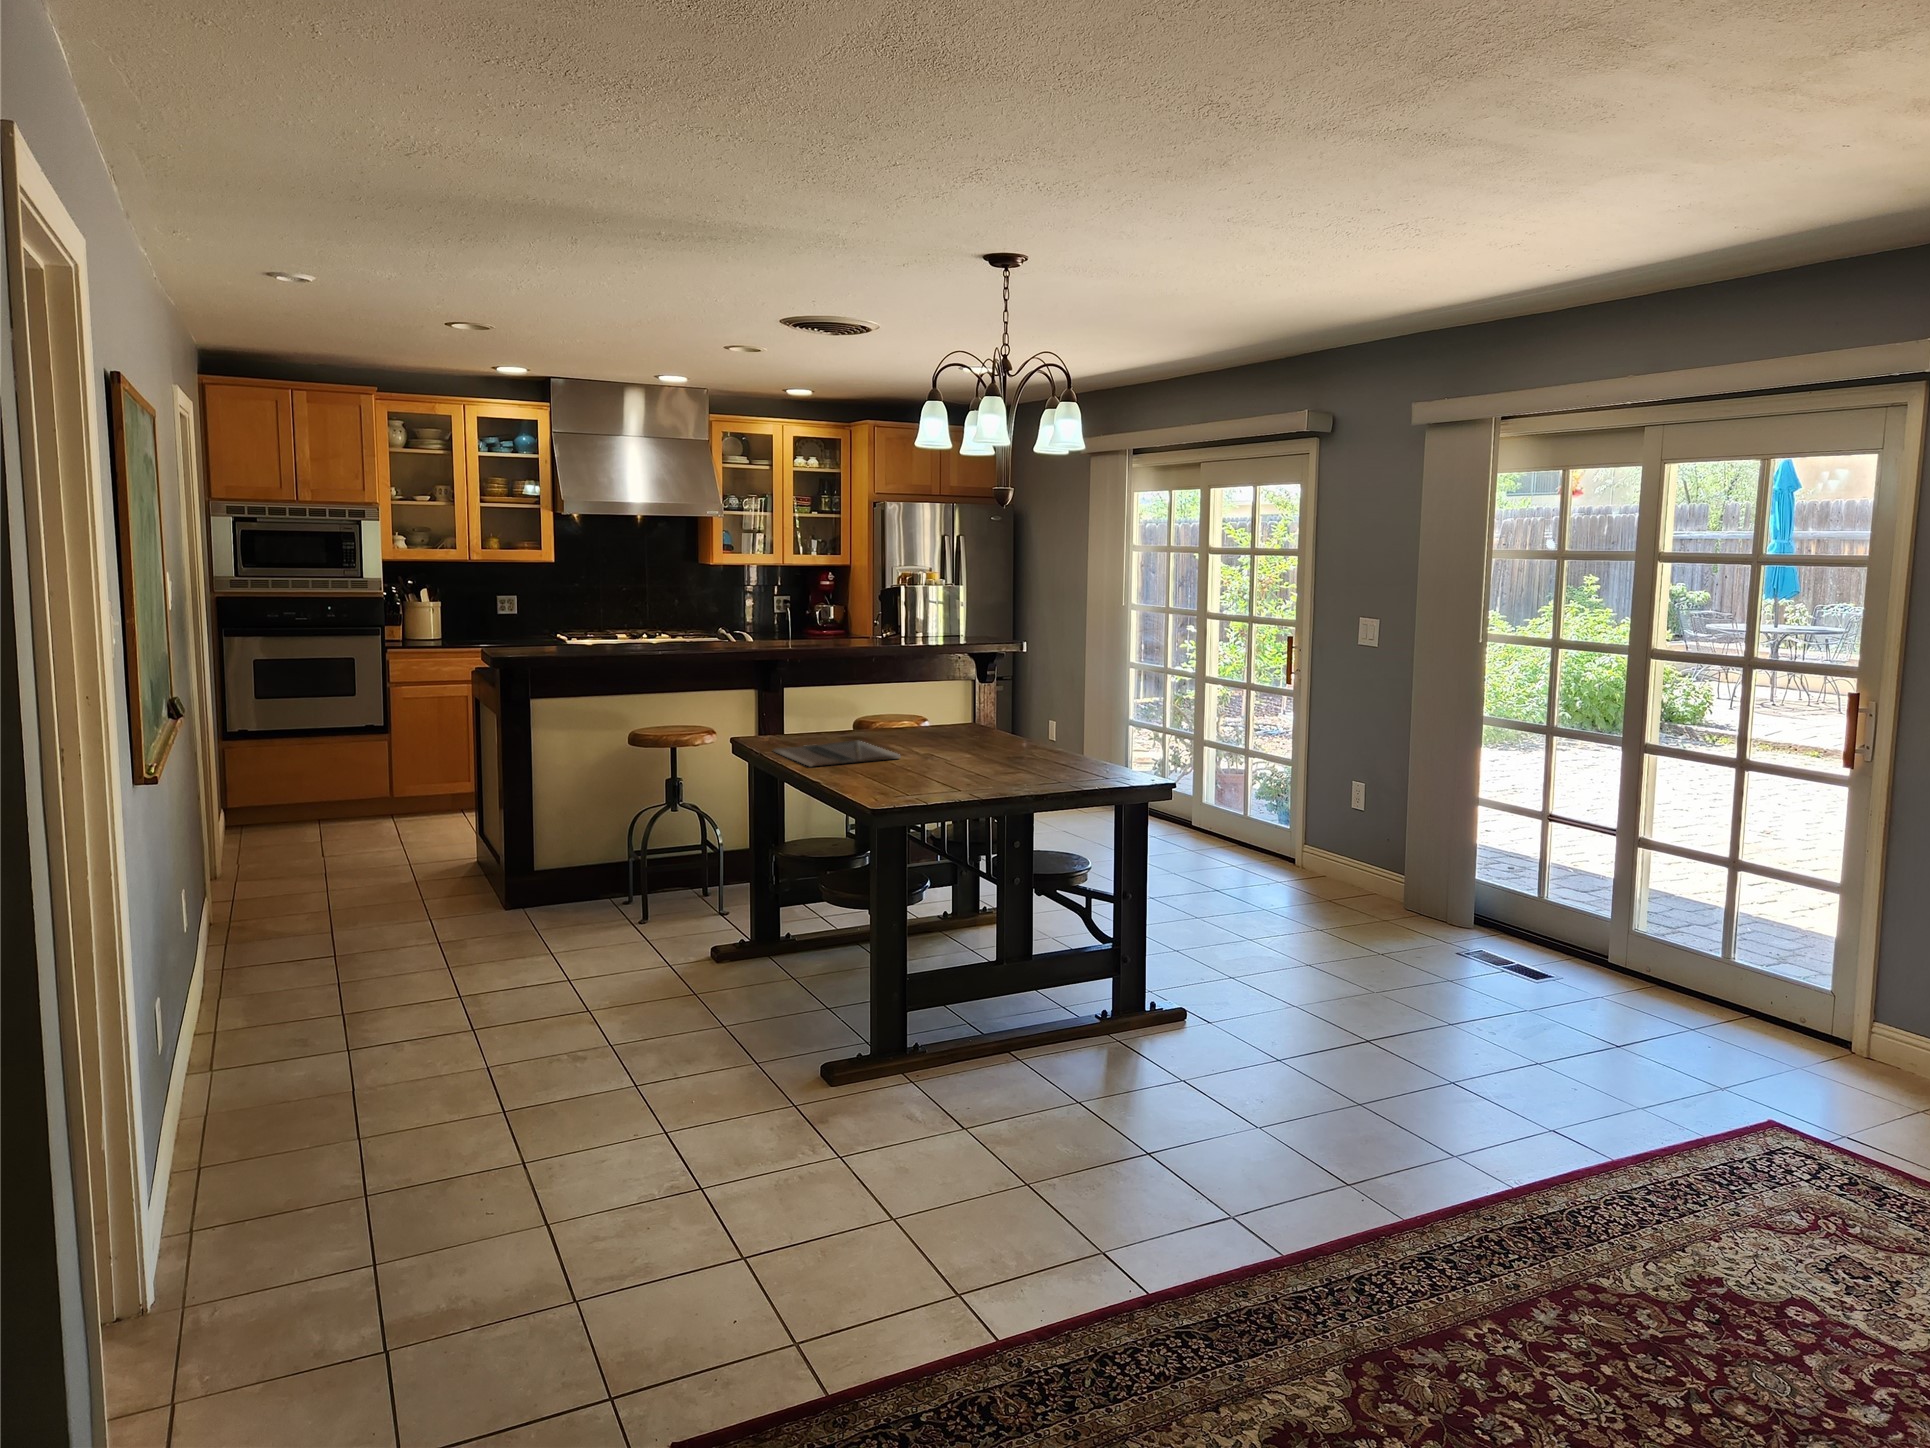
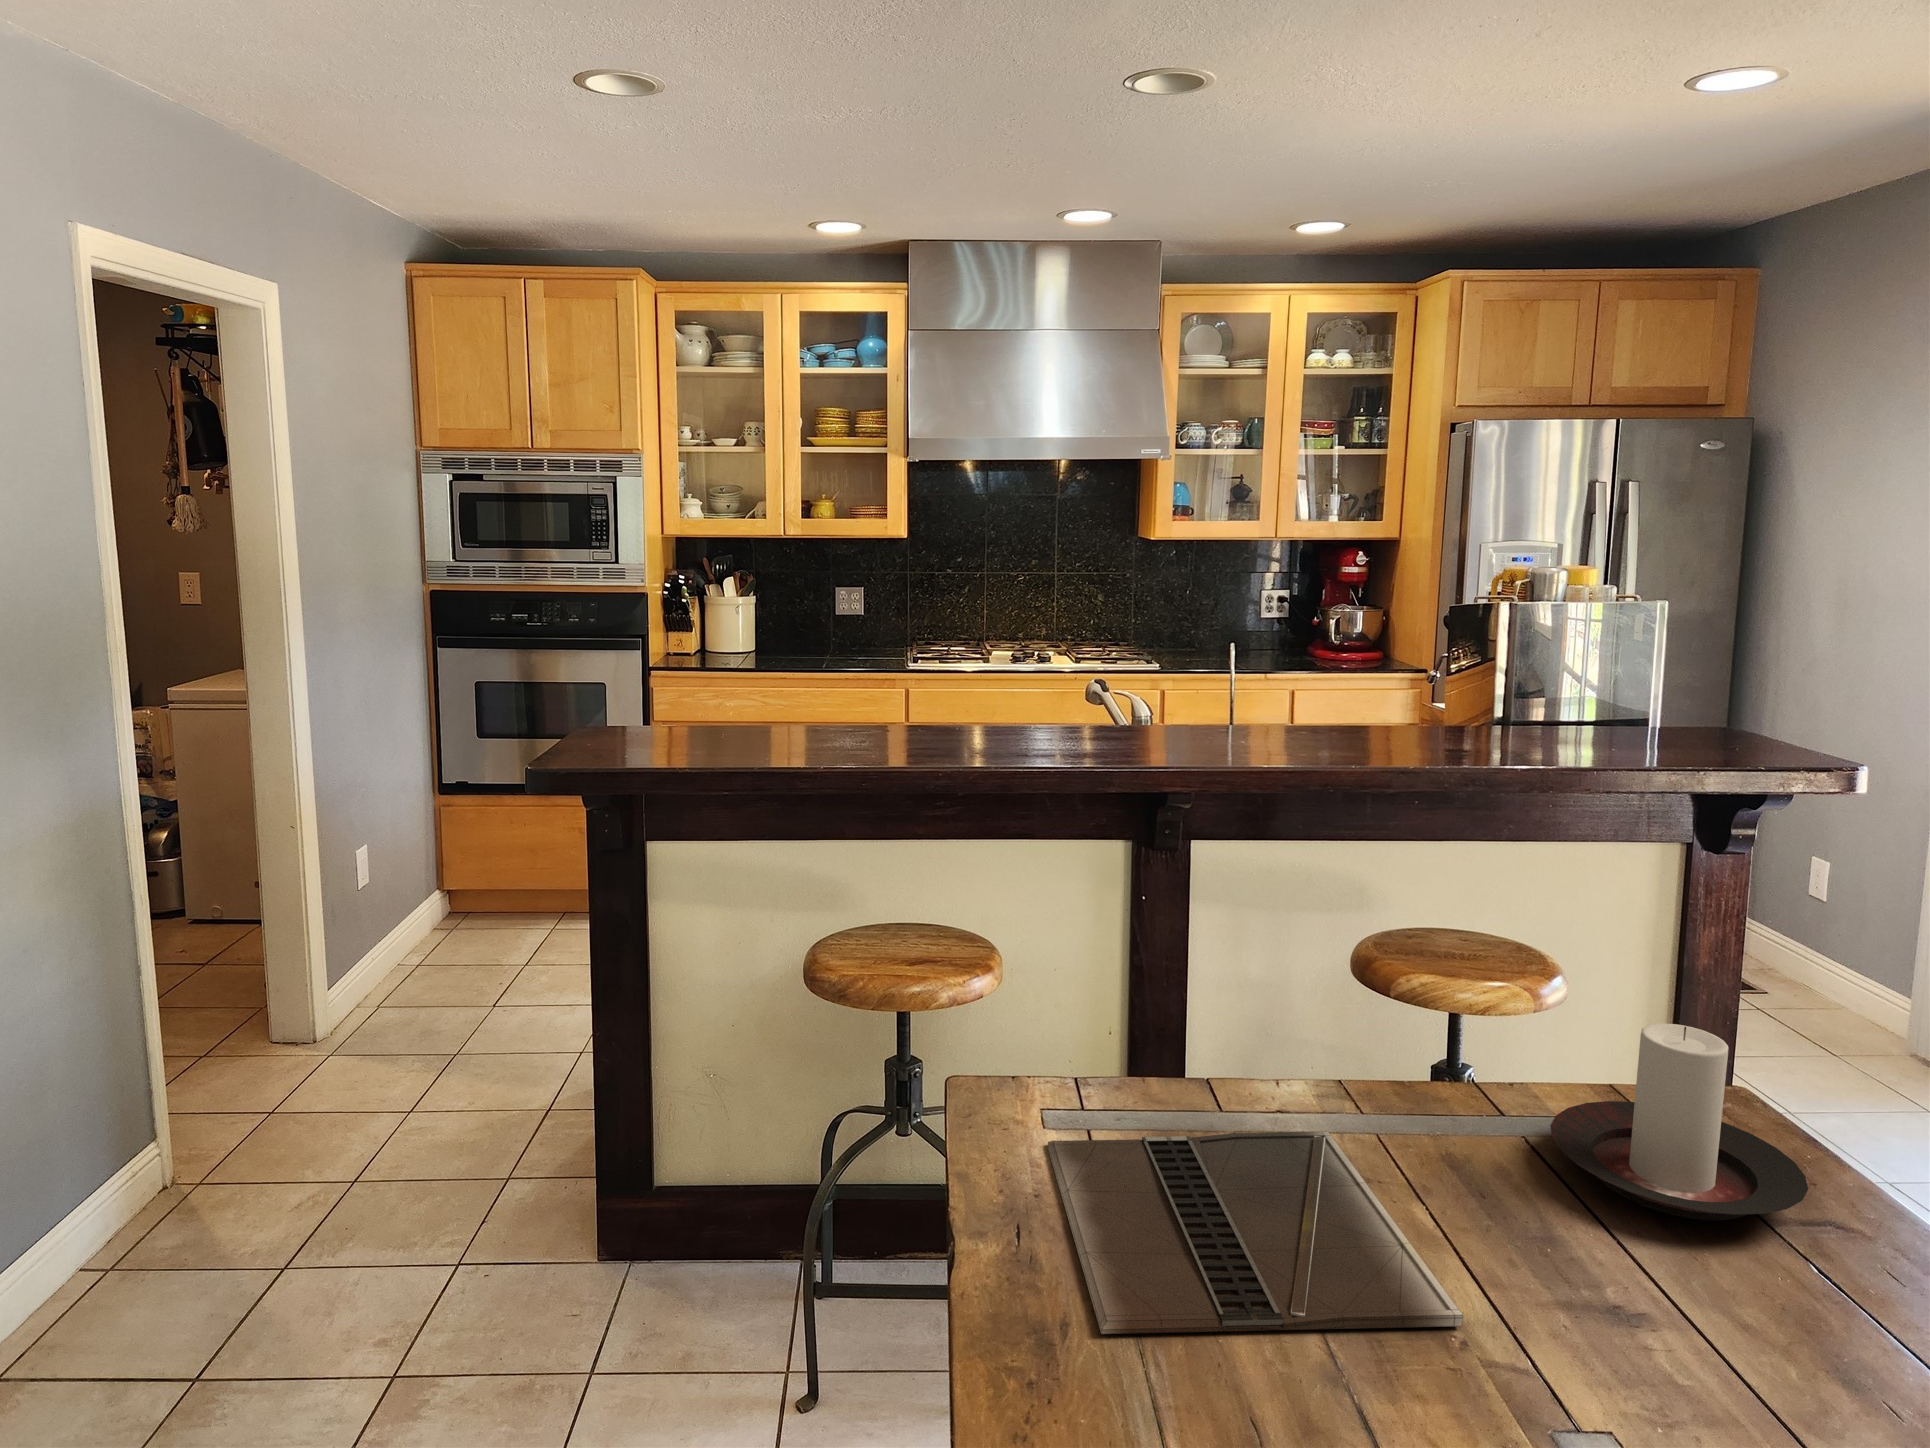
candle holder: none [923,692,988,743] -> present [1550,1024,1808,1220]

